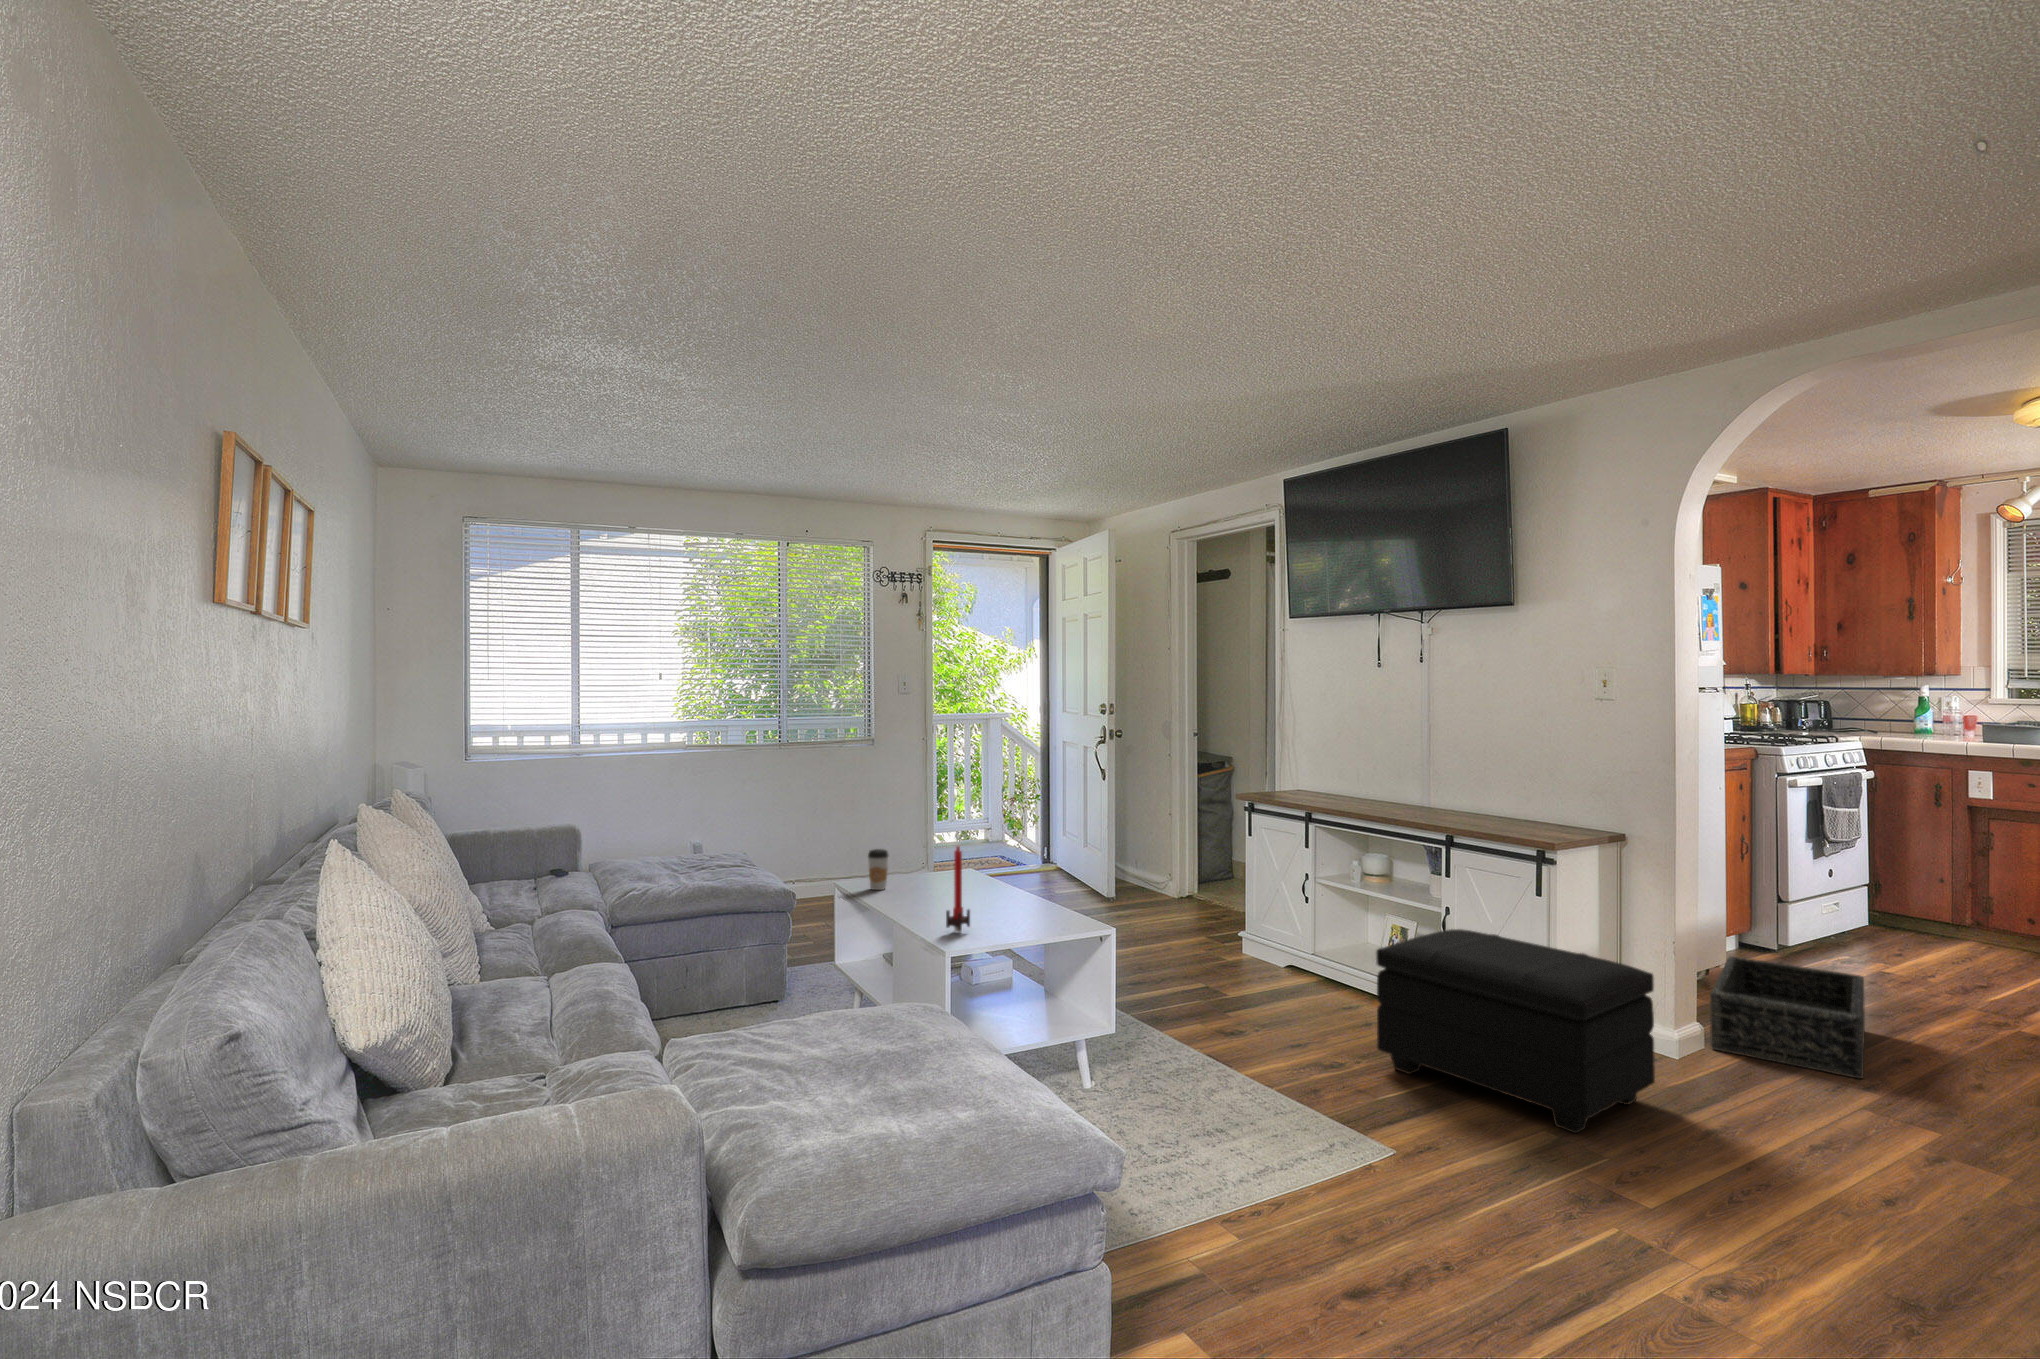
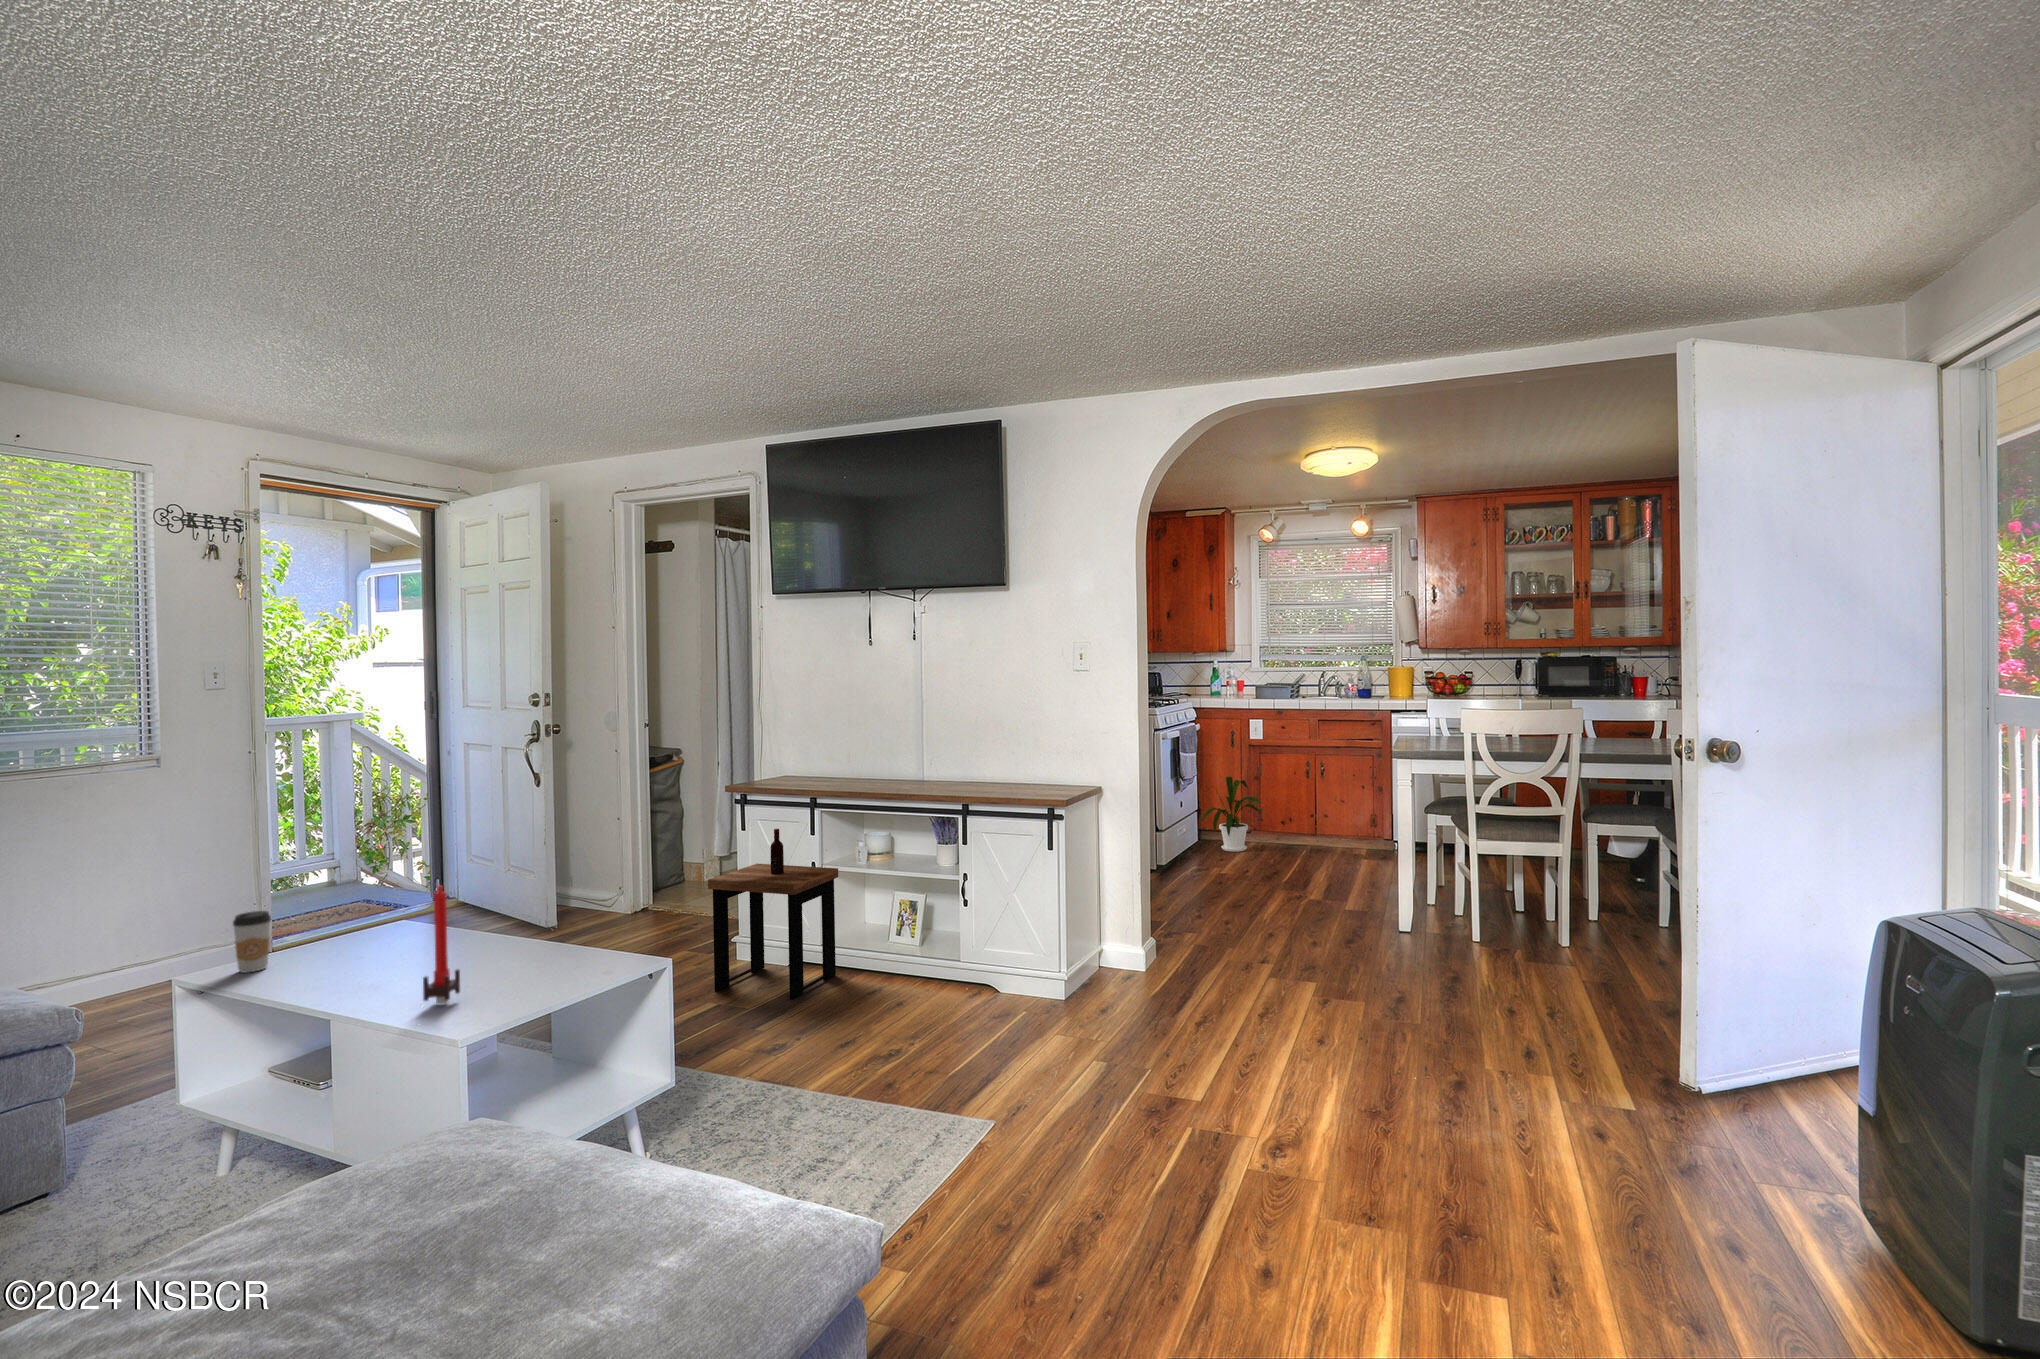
side table: none [1206,837,1326,997] -> present [708,829,838,999]
house plant: none [1869,844,1988,946] -> present [1201,777,1262,852]
footstool: present [1376,929,1655,1133] -> none [929,892,1152,1057]
basket: present [1710,956,1865,1079] -> none [1151,880,1257,960]

